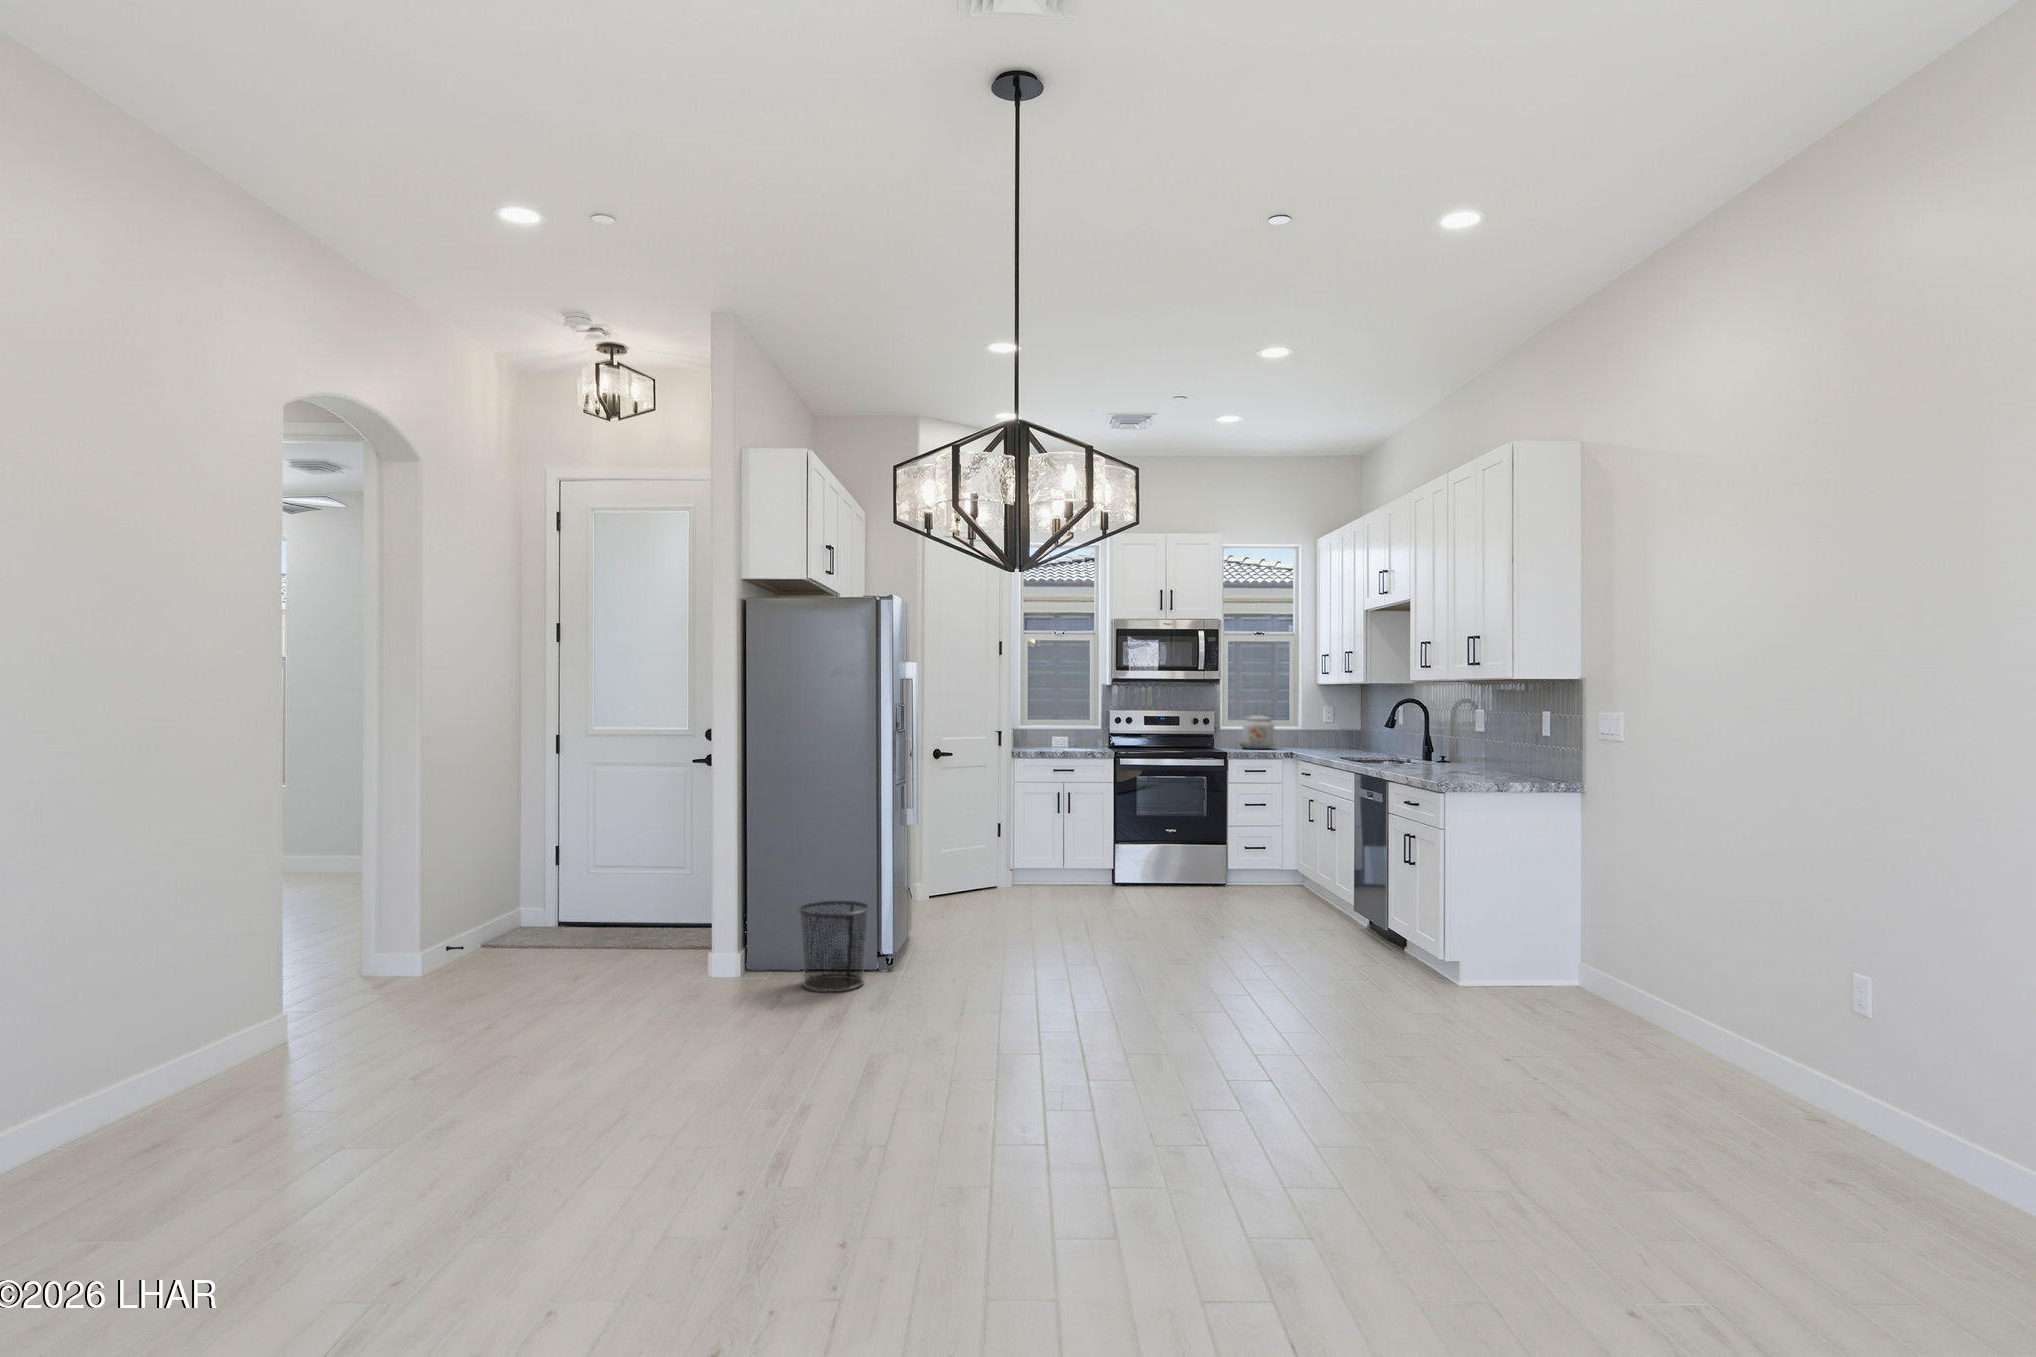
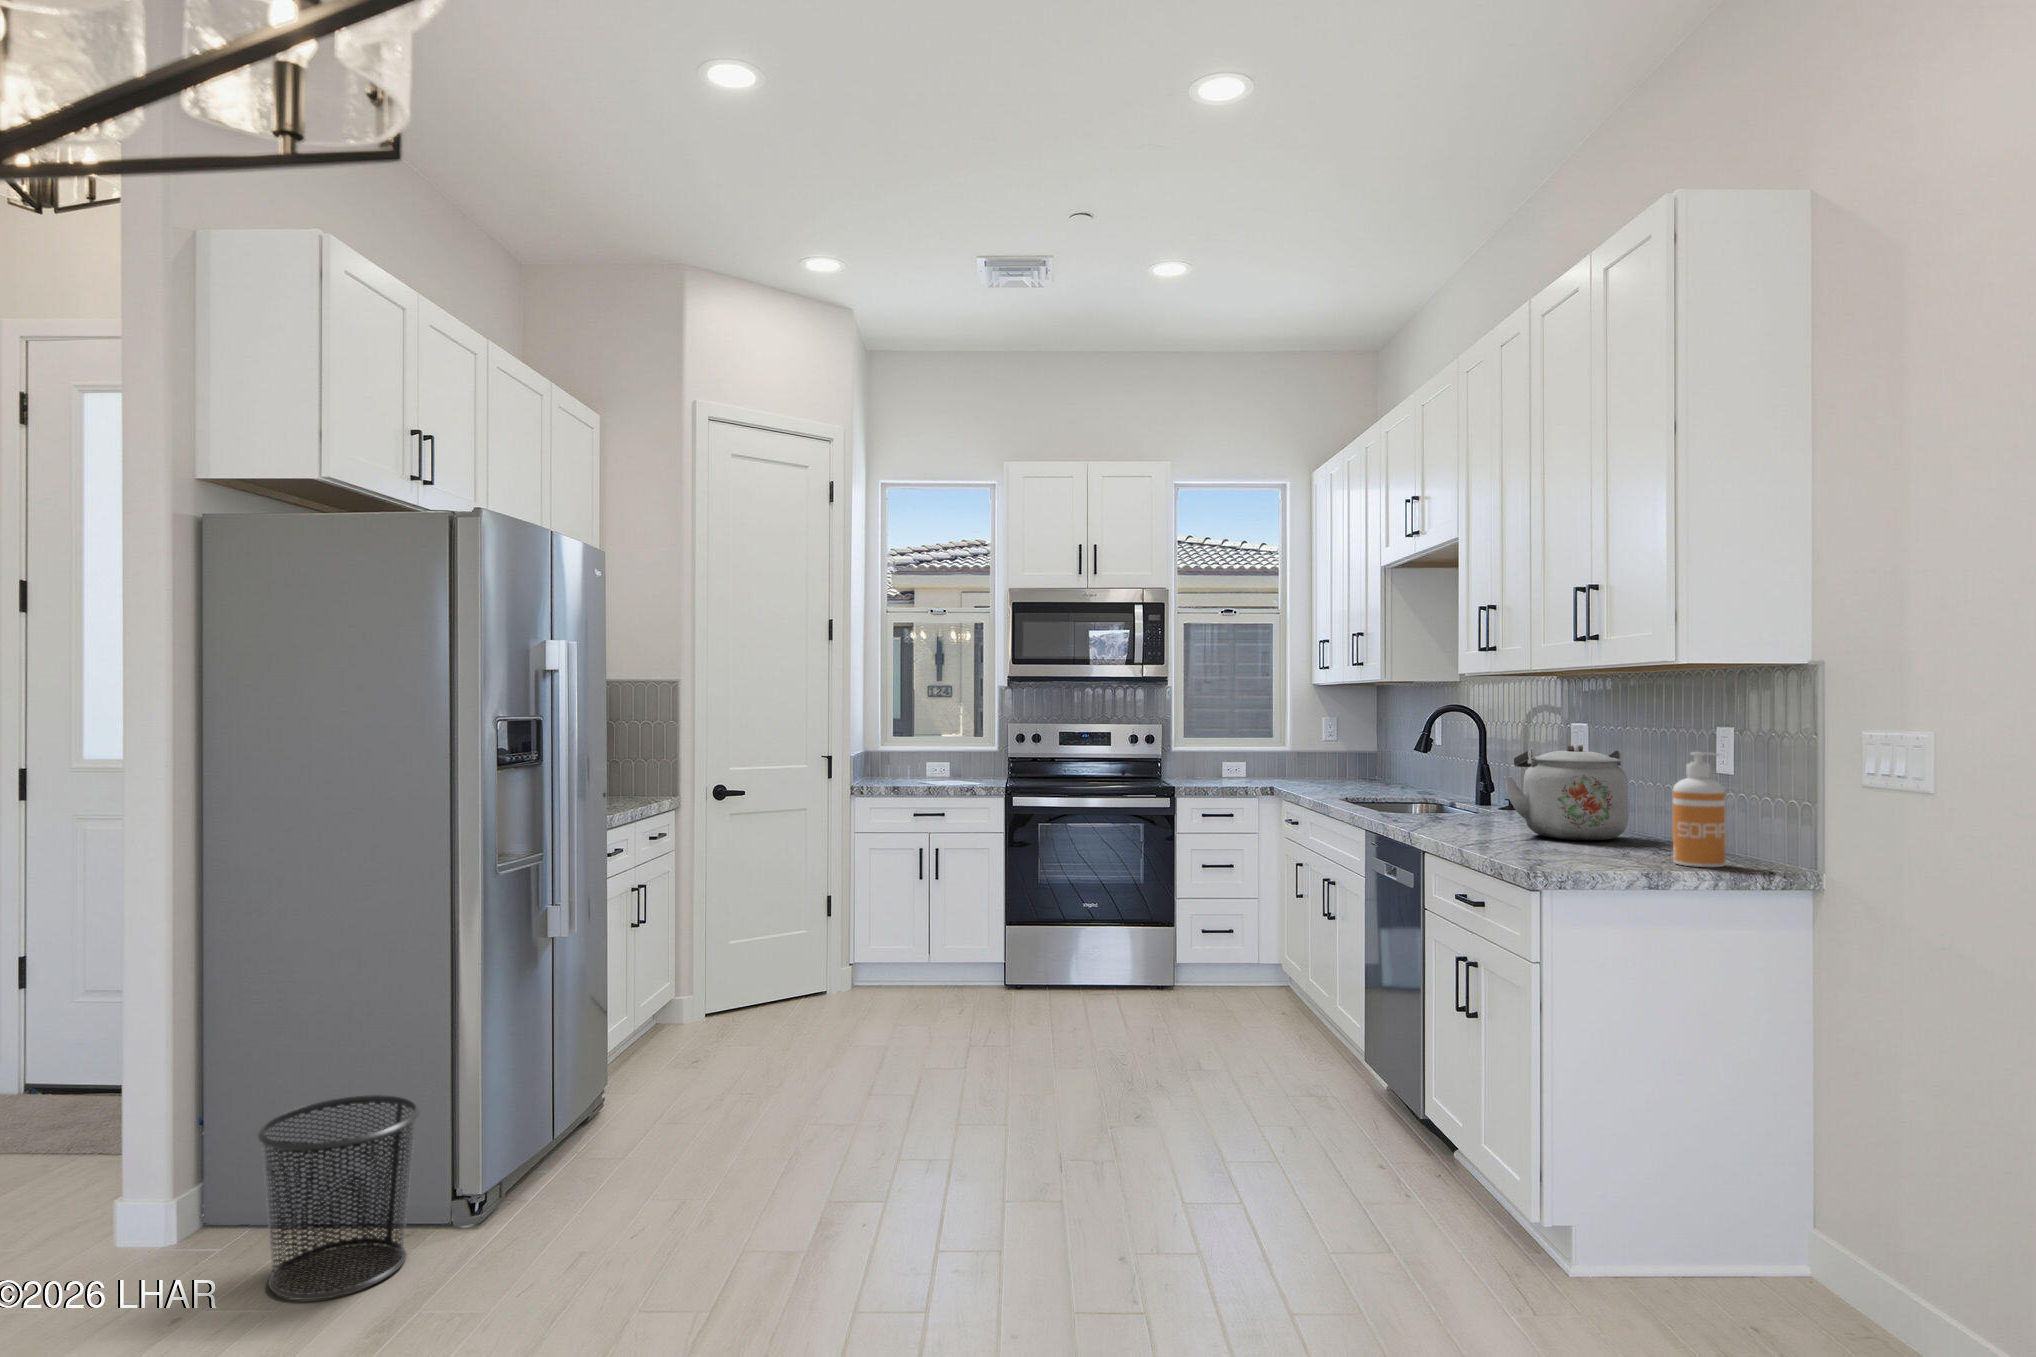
kettle: present [1237,715,1274,749] -> present [1504,744,1629,840]
soap dispenser: none [1516,723,1541,782] -> present [1673,752,1725,867]

